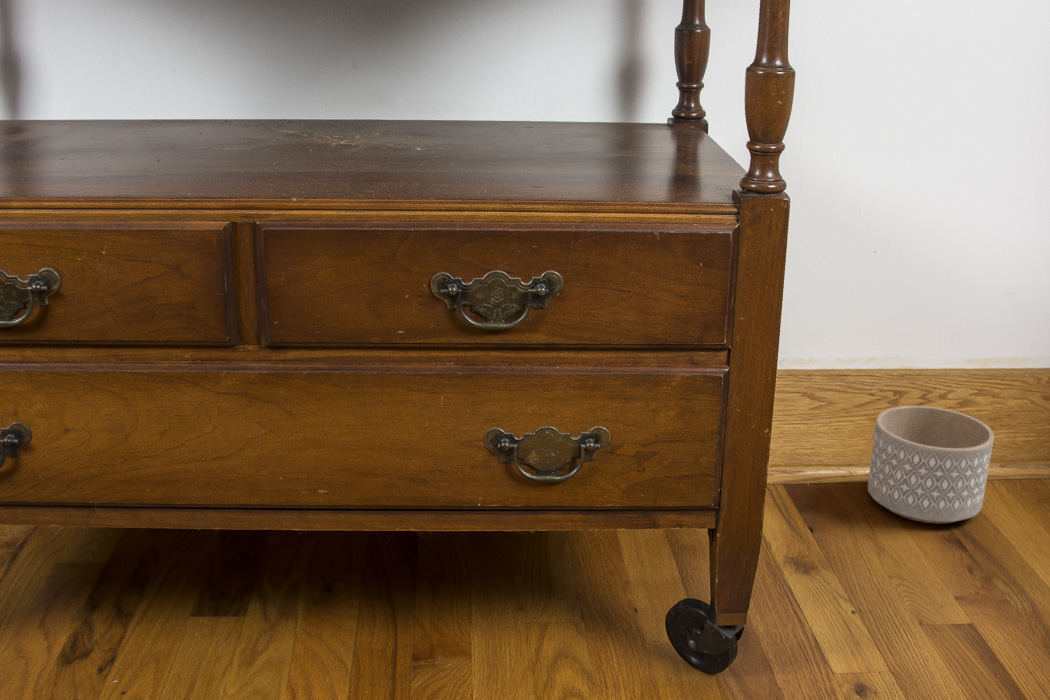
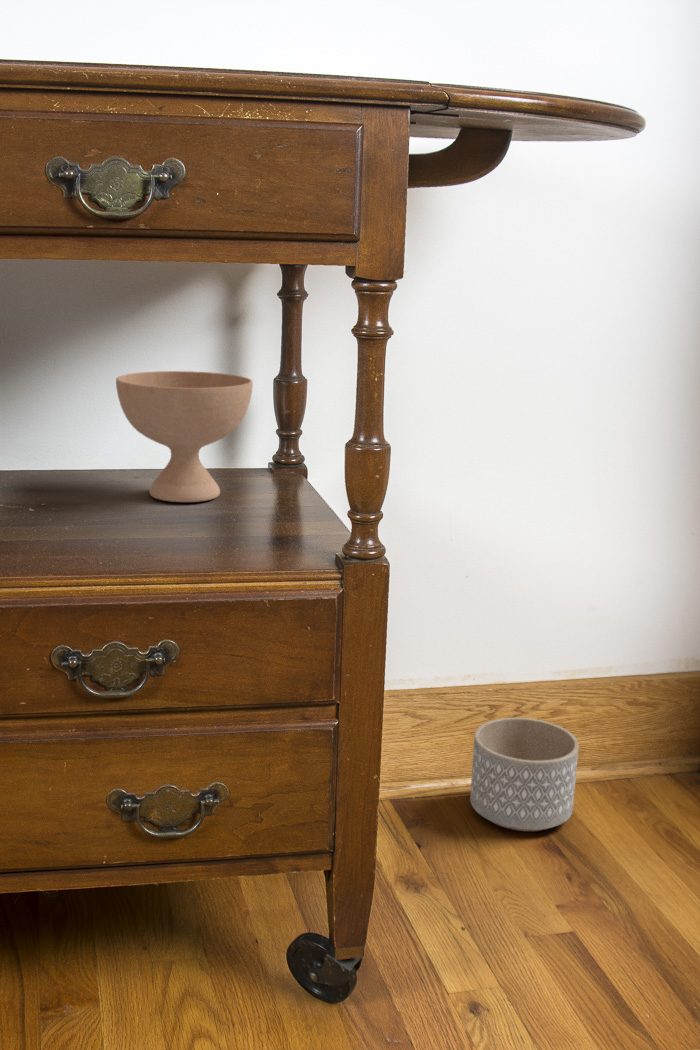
bowl: none [510,14,652,147] -> present [116,371,253,502]

